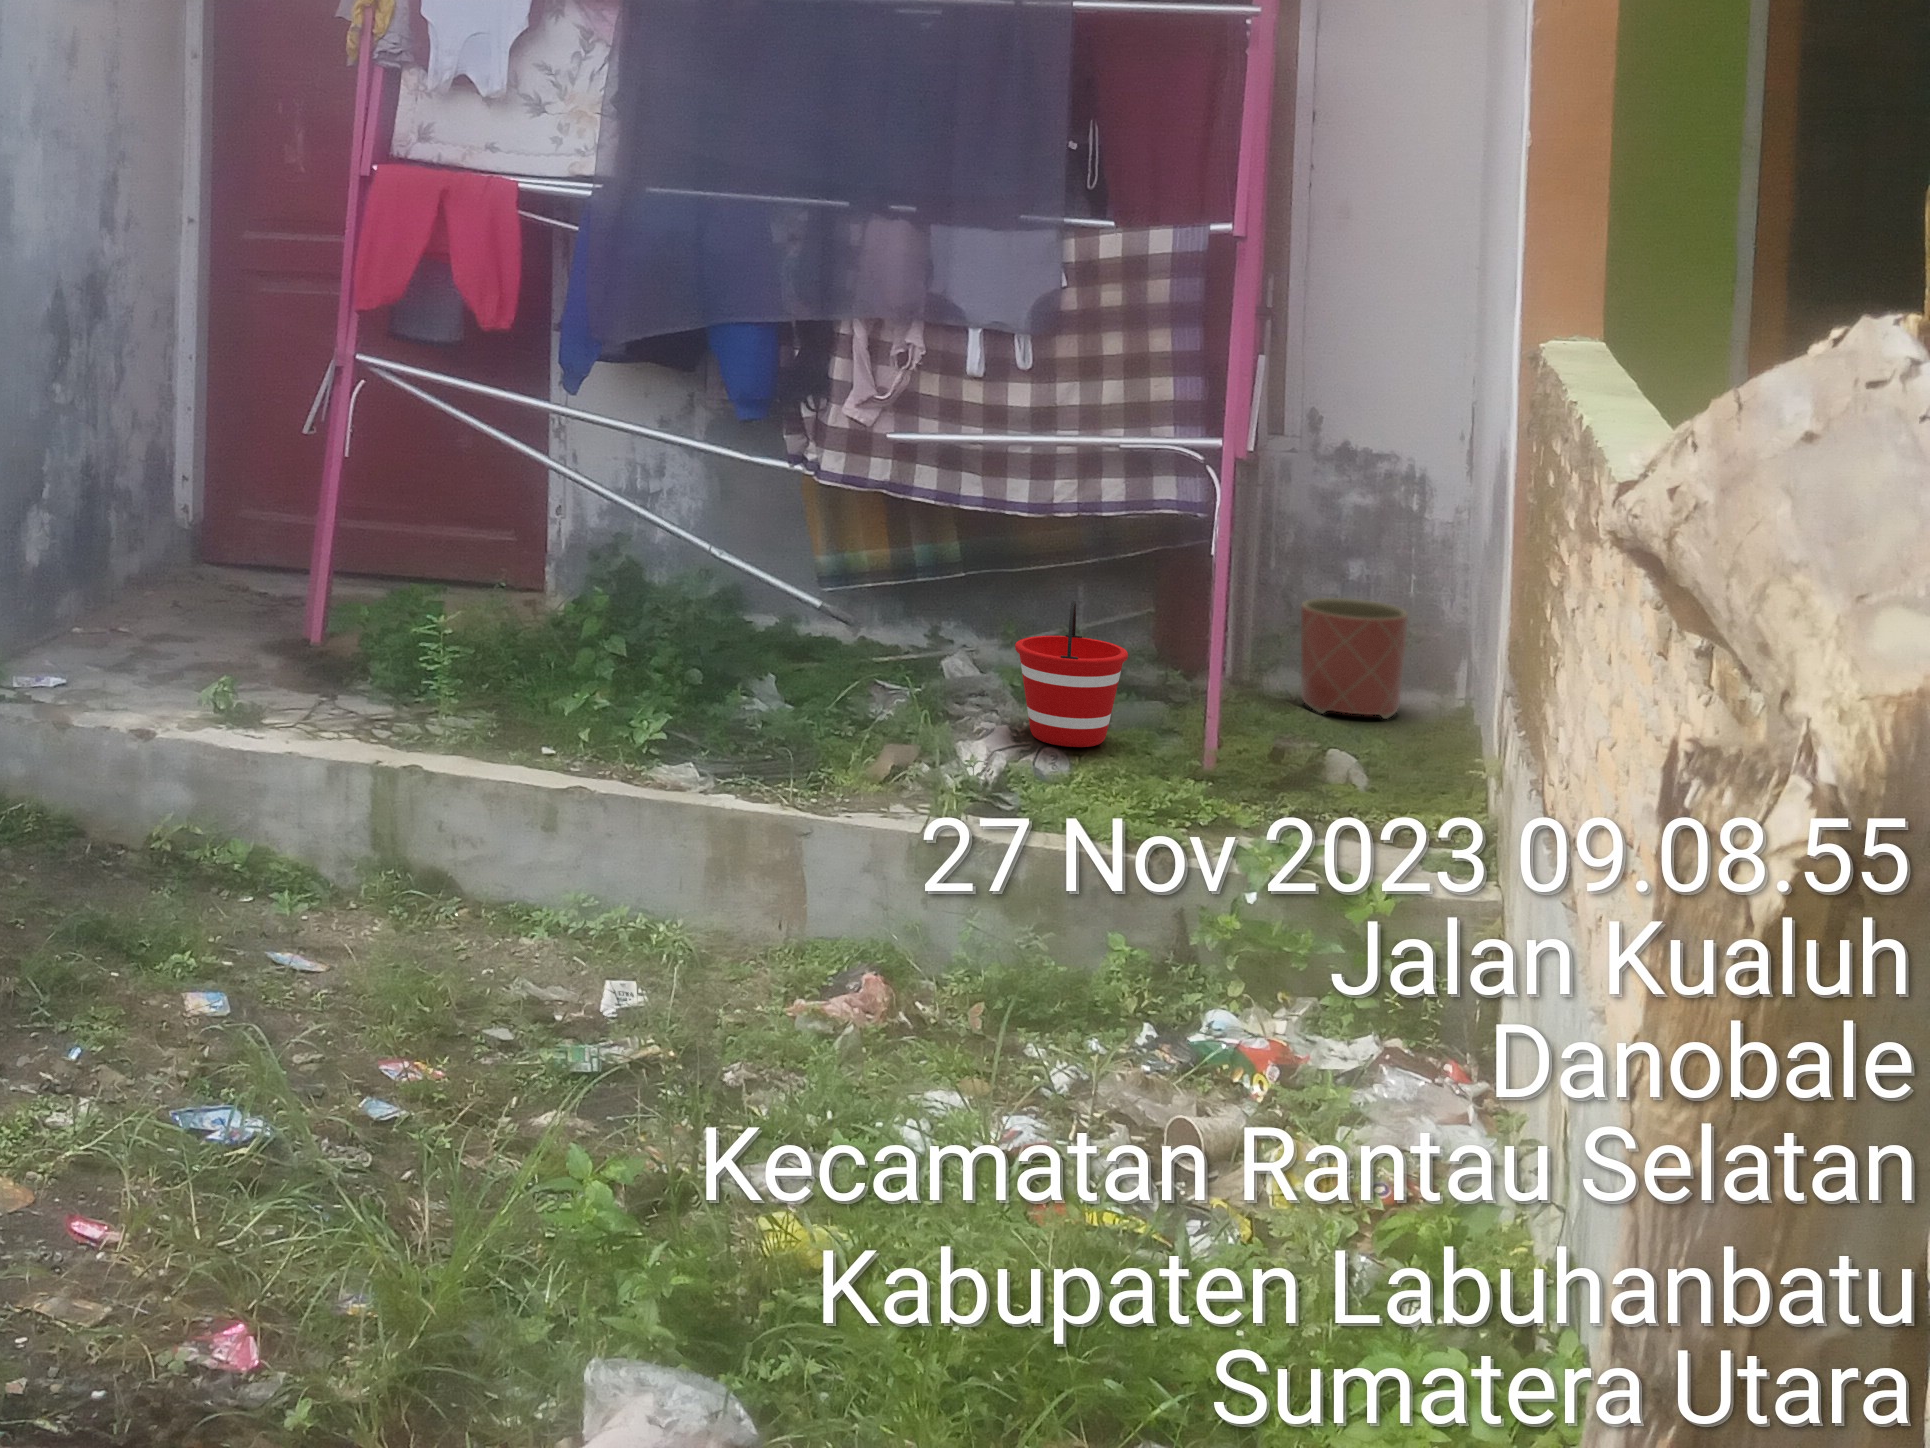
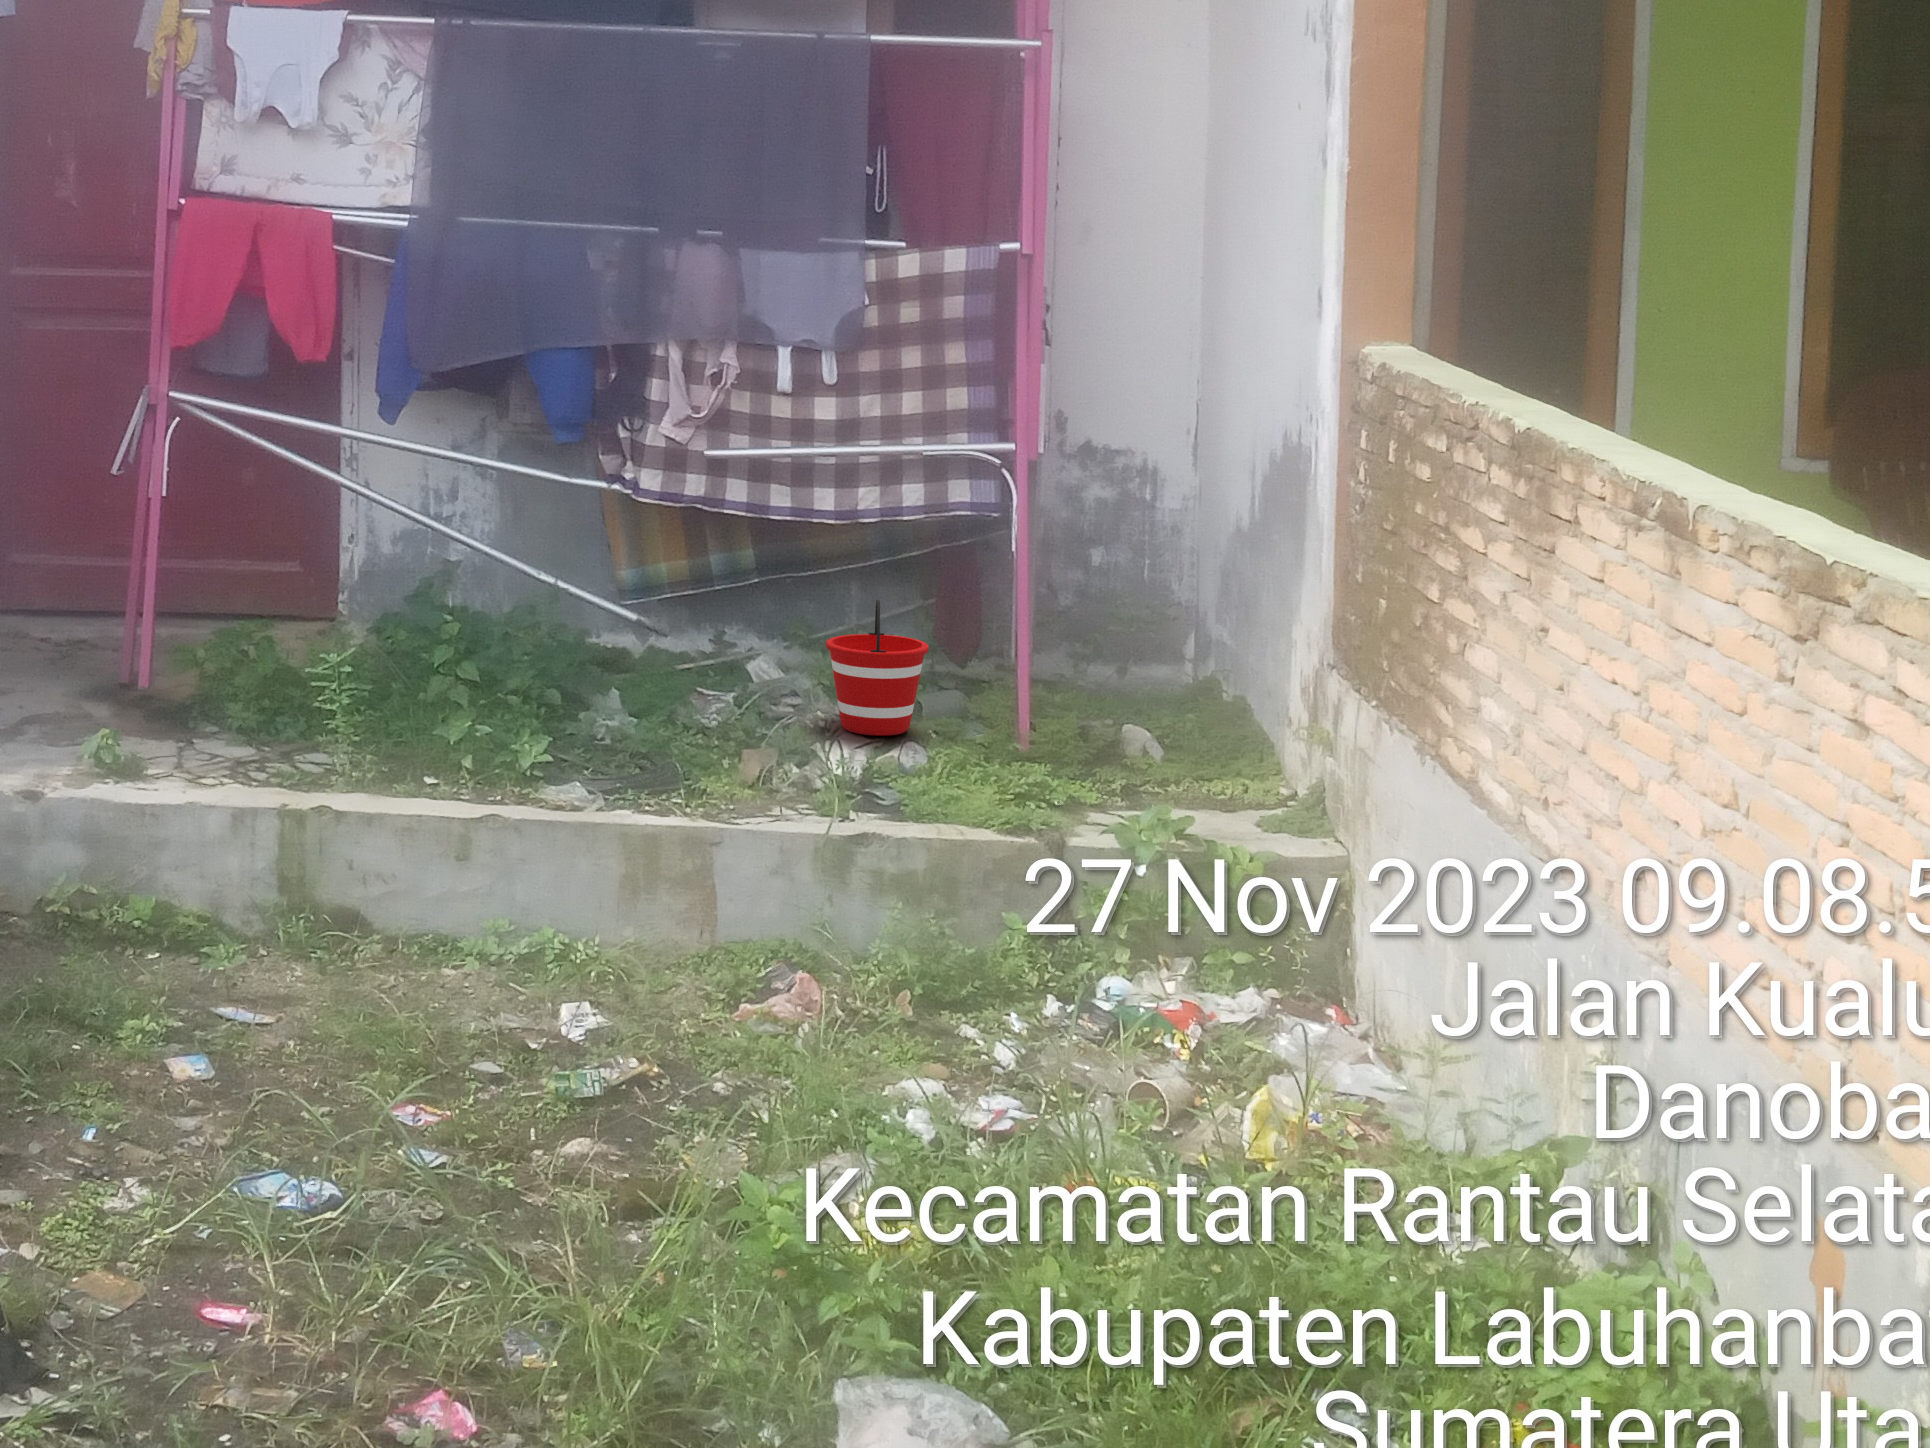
planter: present [1301,598,1408,719] -> none [1072,592,1167,701]

